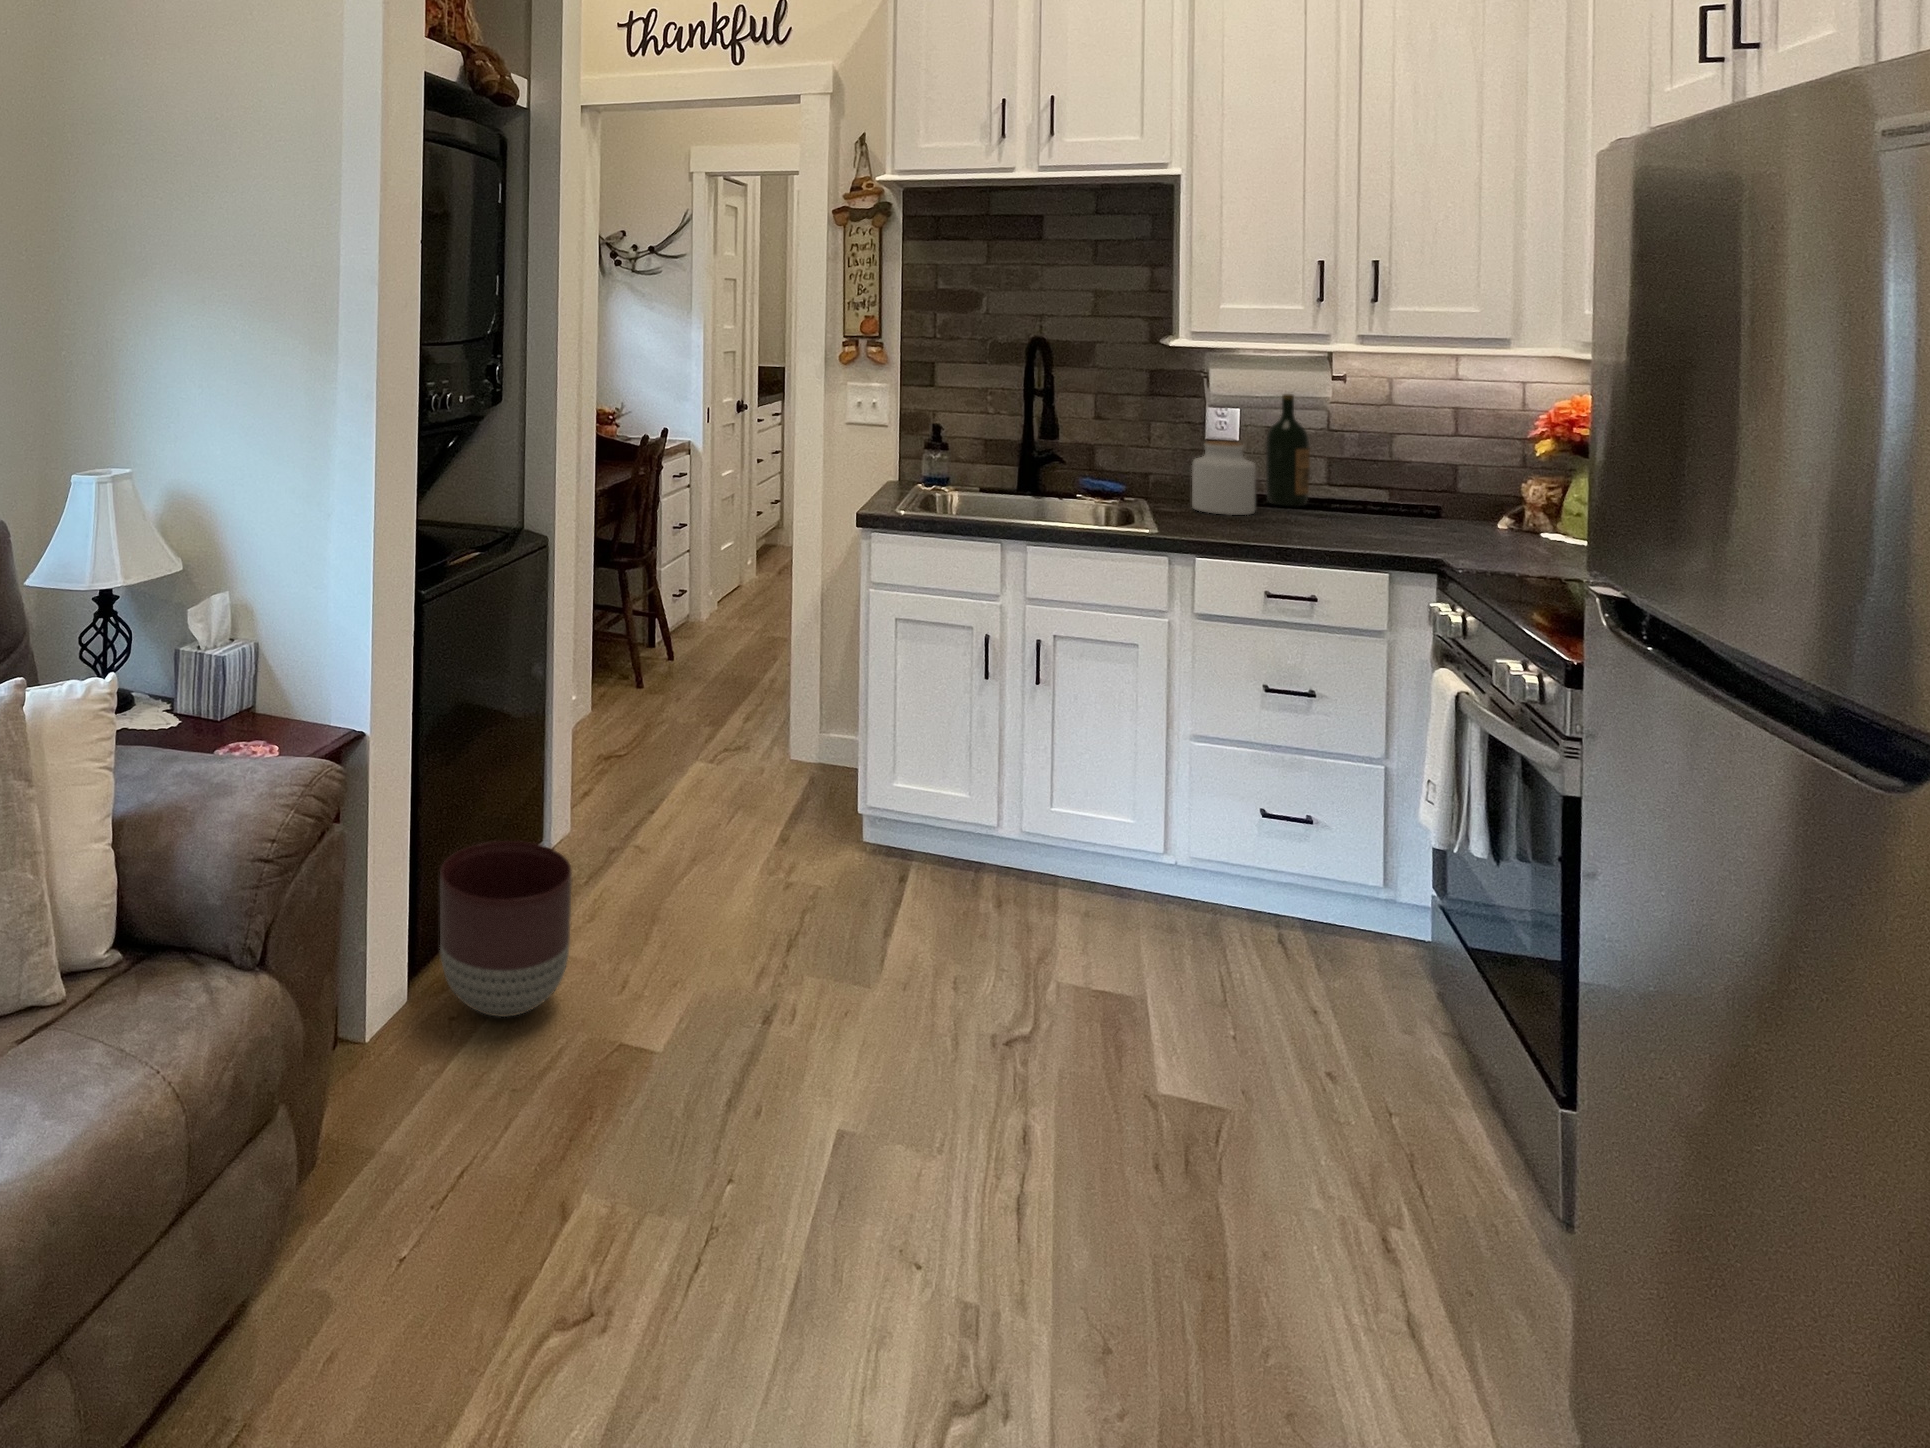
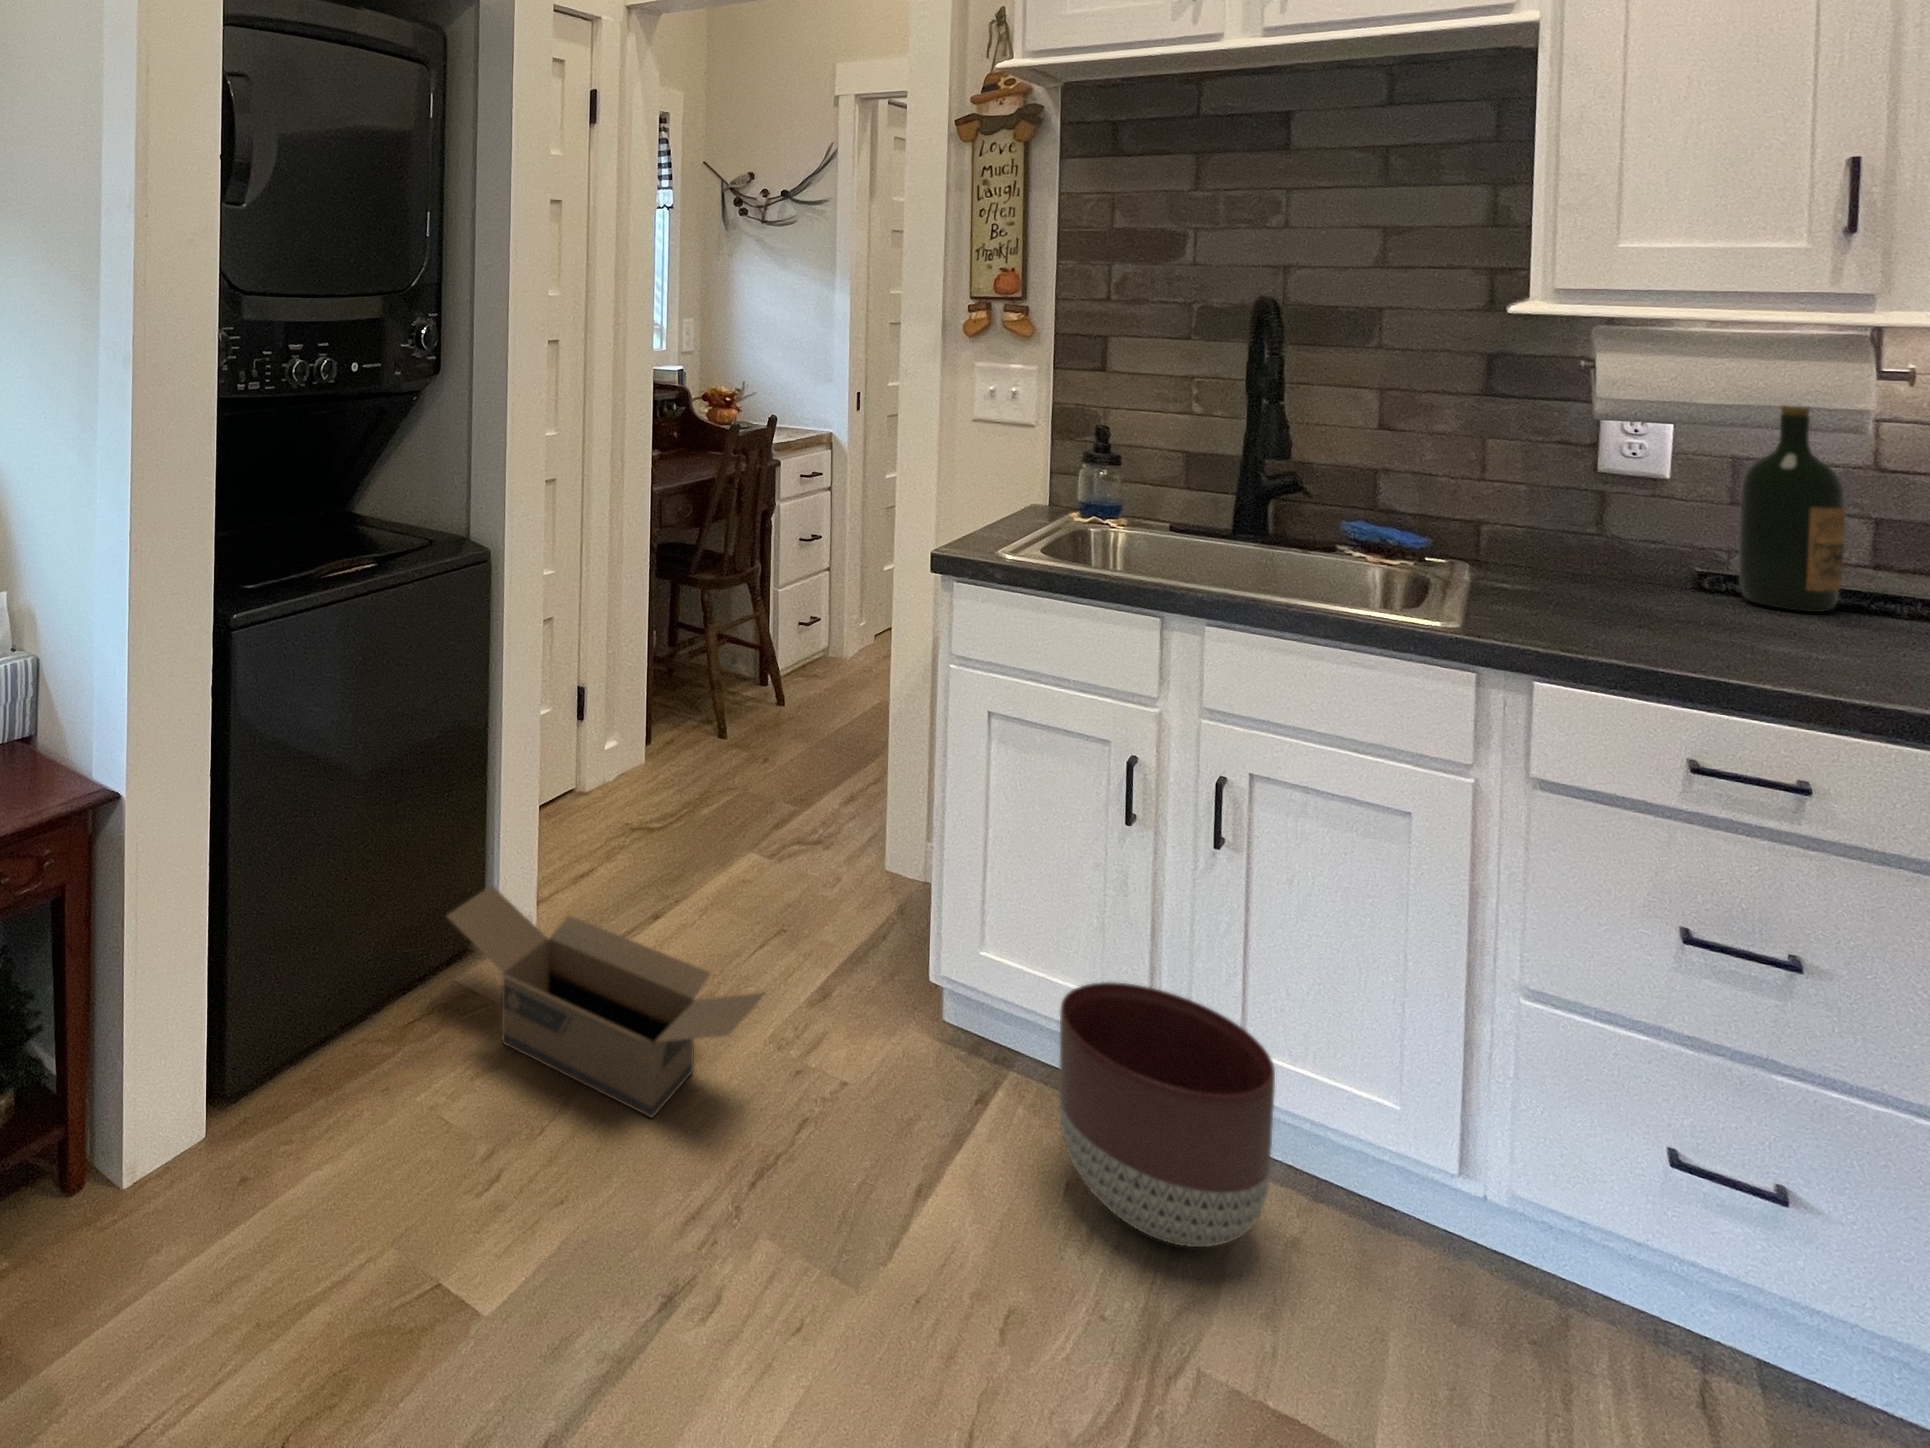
jar: present [1192,441,1256,515] -> none [1563,482,1707,619]
cardboard box: none [547,792,784,920] -> present [447,886,764,1118]
planter: present [440,841,572,1017] -> present [1059,982,1275,1247]

